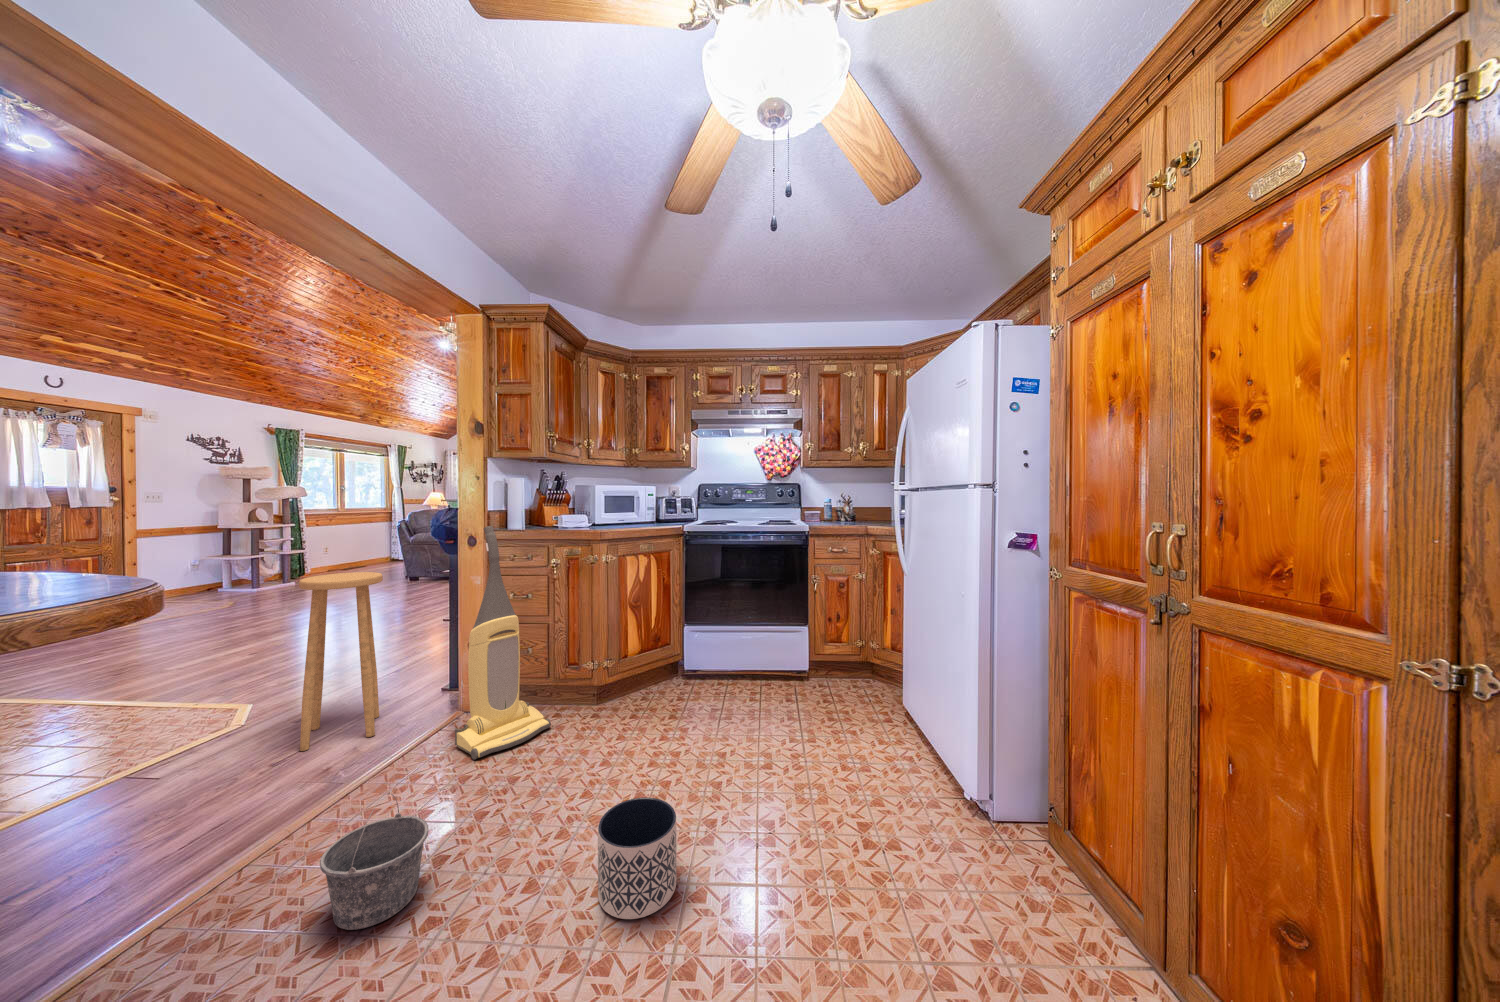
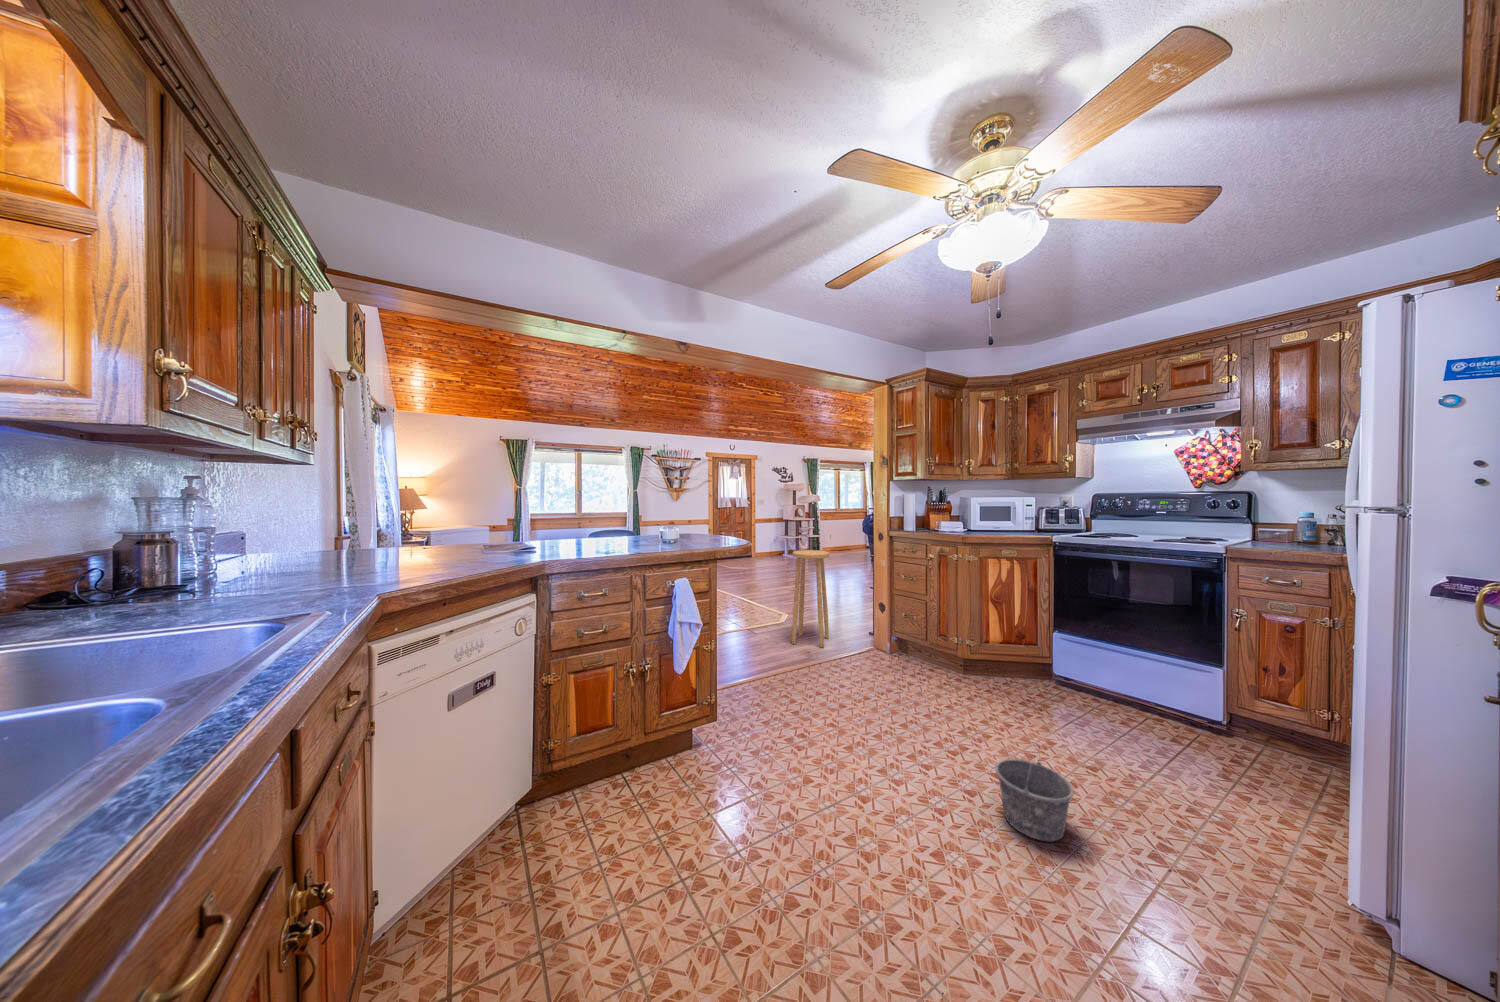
vacuum cleaner: present [455,526,551,760] -> none [859,527,920,680]
bucket: present [320,793,429,930] -> present [995,744,1074,841]
planter: present [598,797,676,919] -> none [899,728,957,808]

